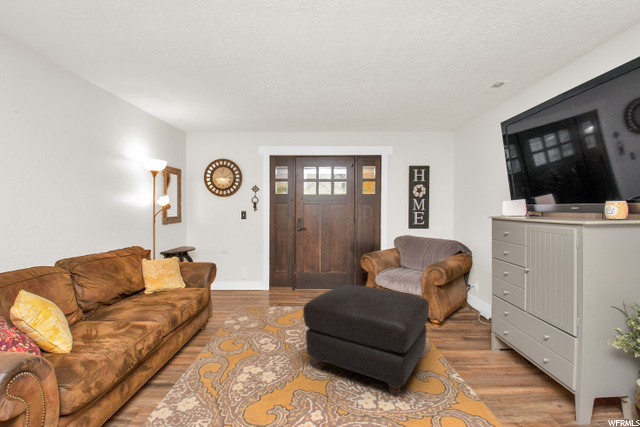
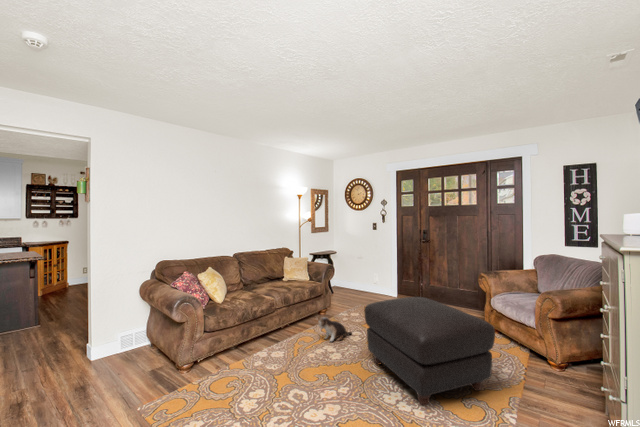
plush toy: none [227,330,264,360] -> present [316,317,352,342]

